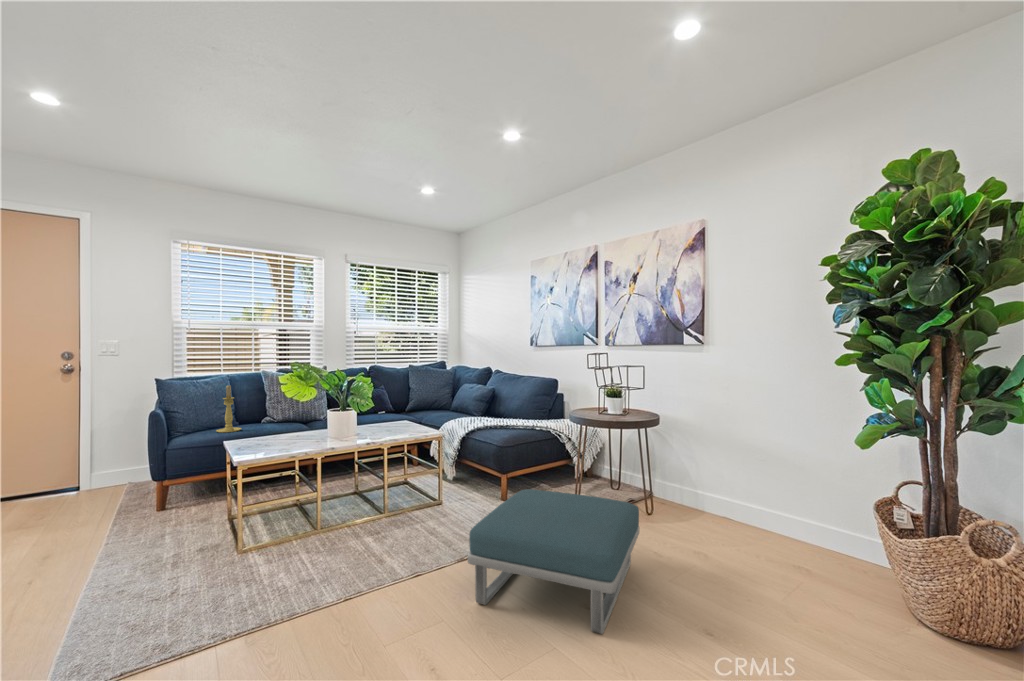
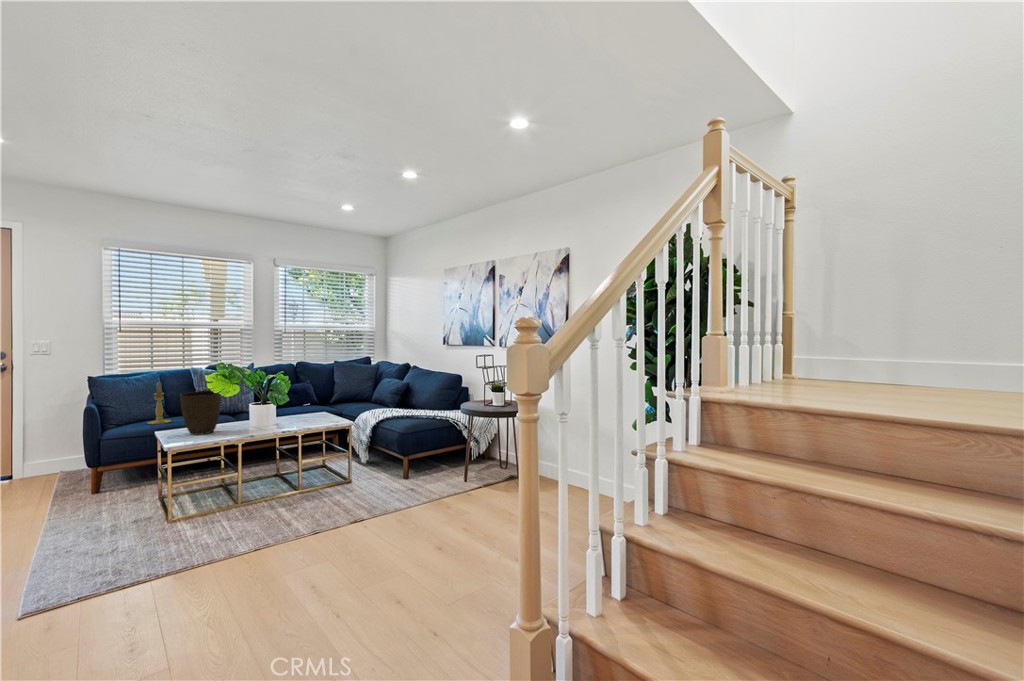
vase: none [252,394,297,446] -> present [180,390,221,435]
footstool: present [468,489,640,634] -> none [354,466,495,564]

